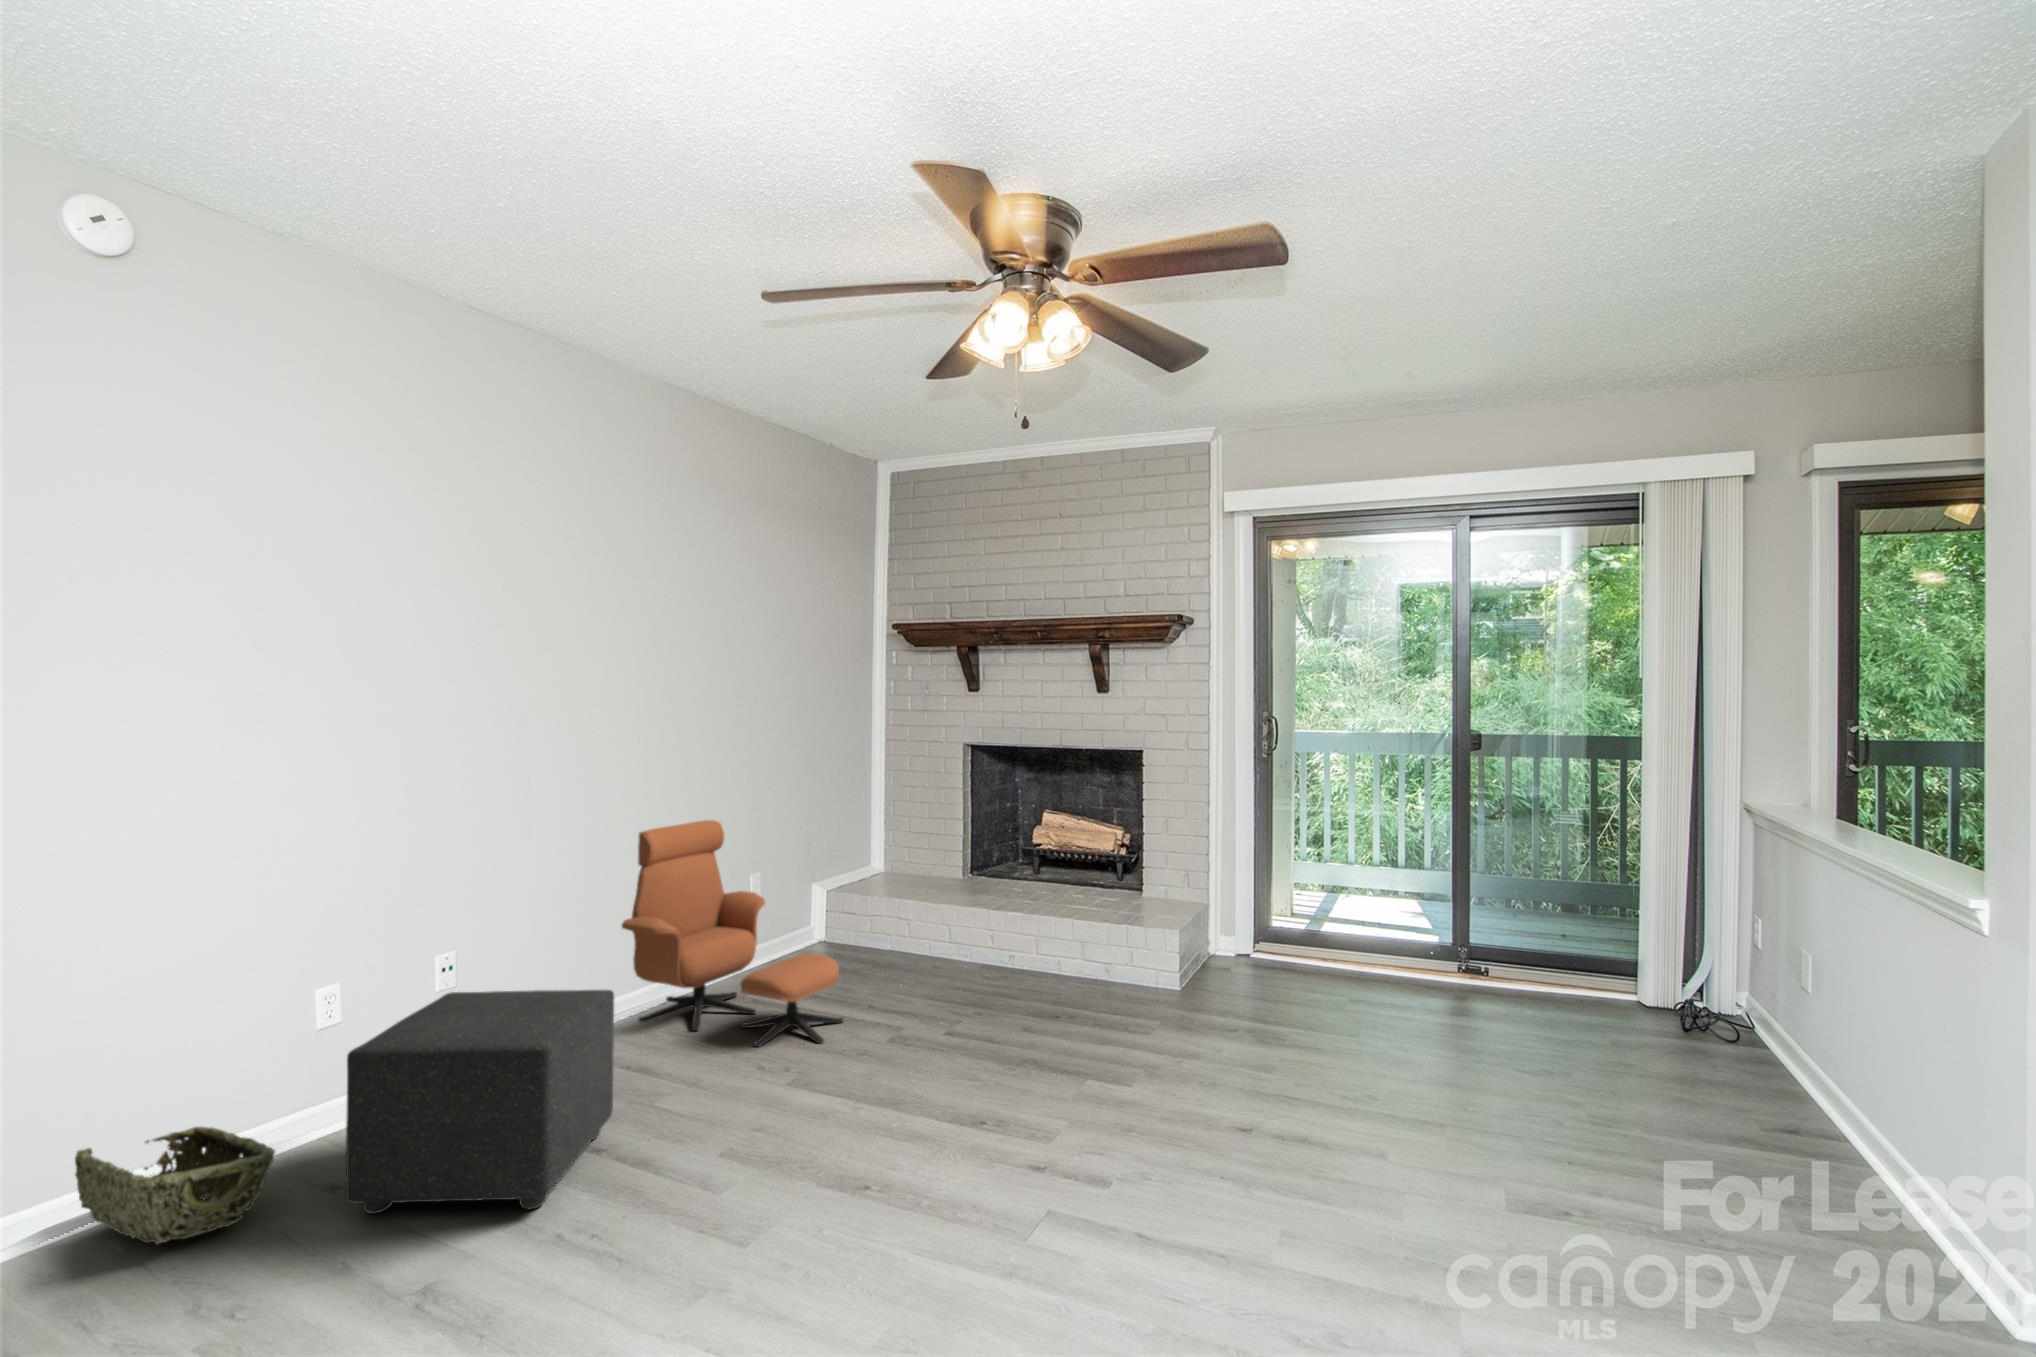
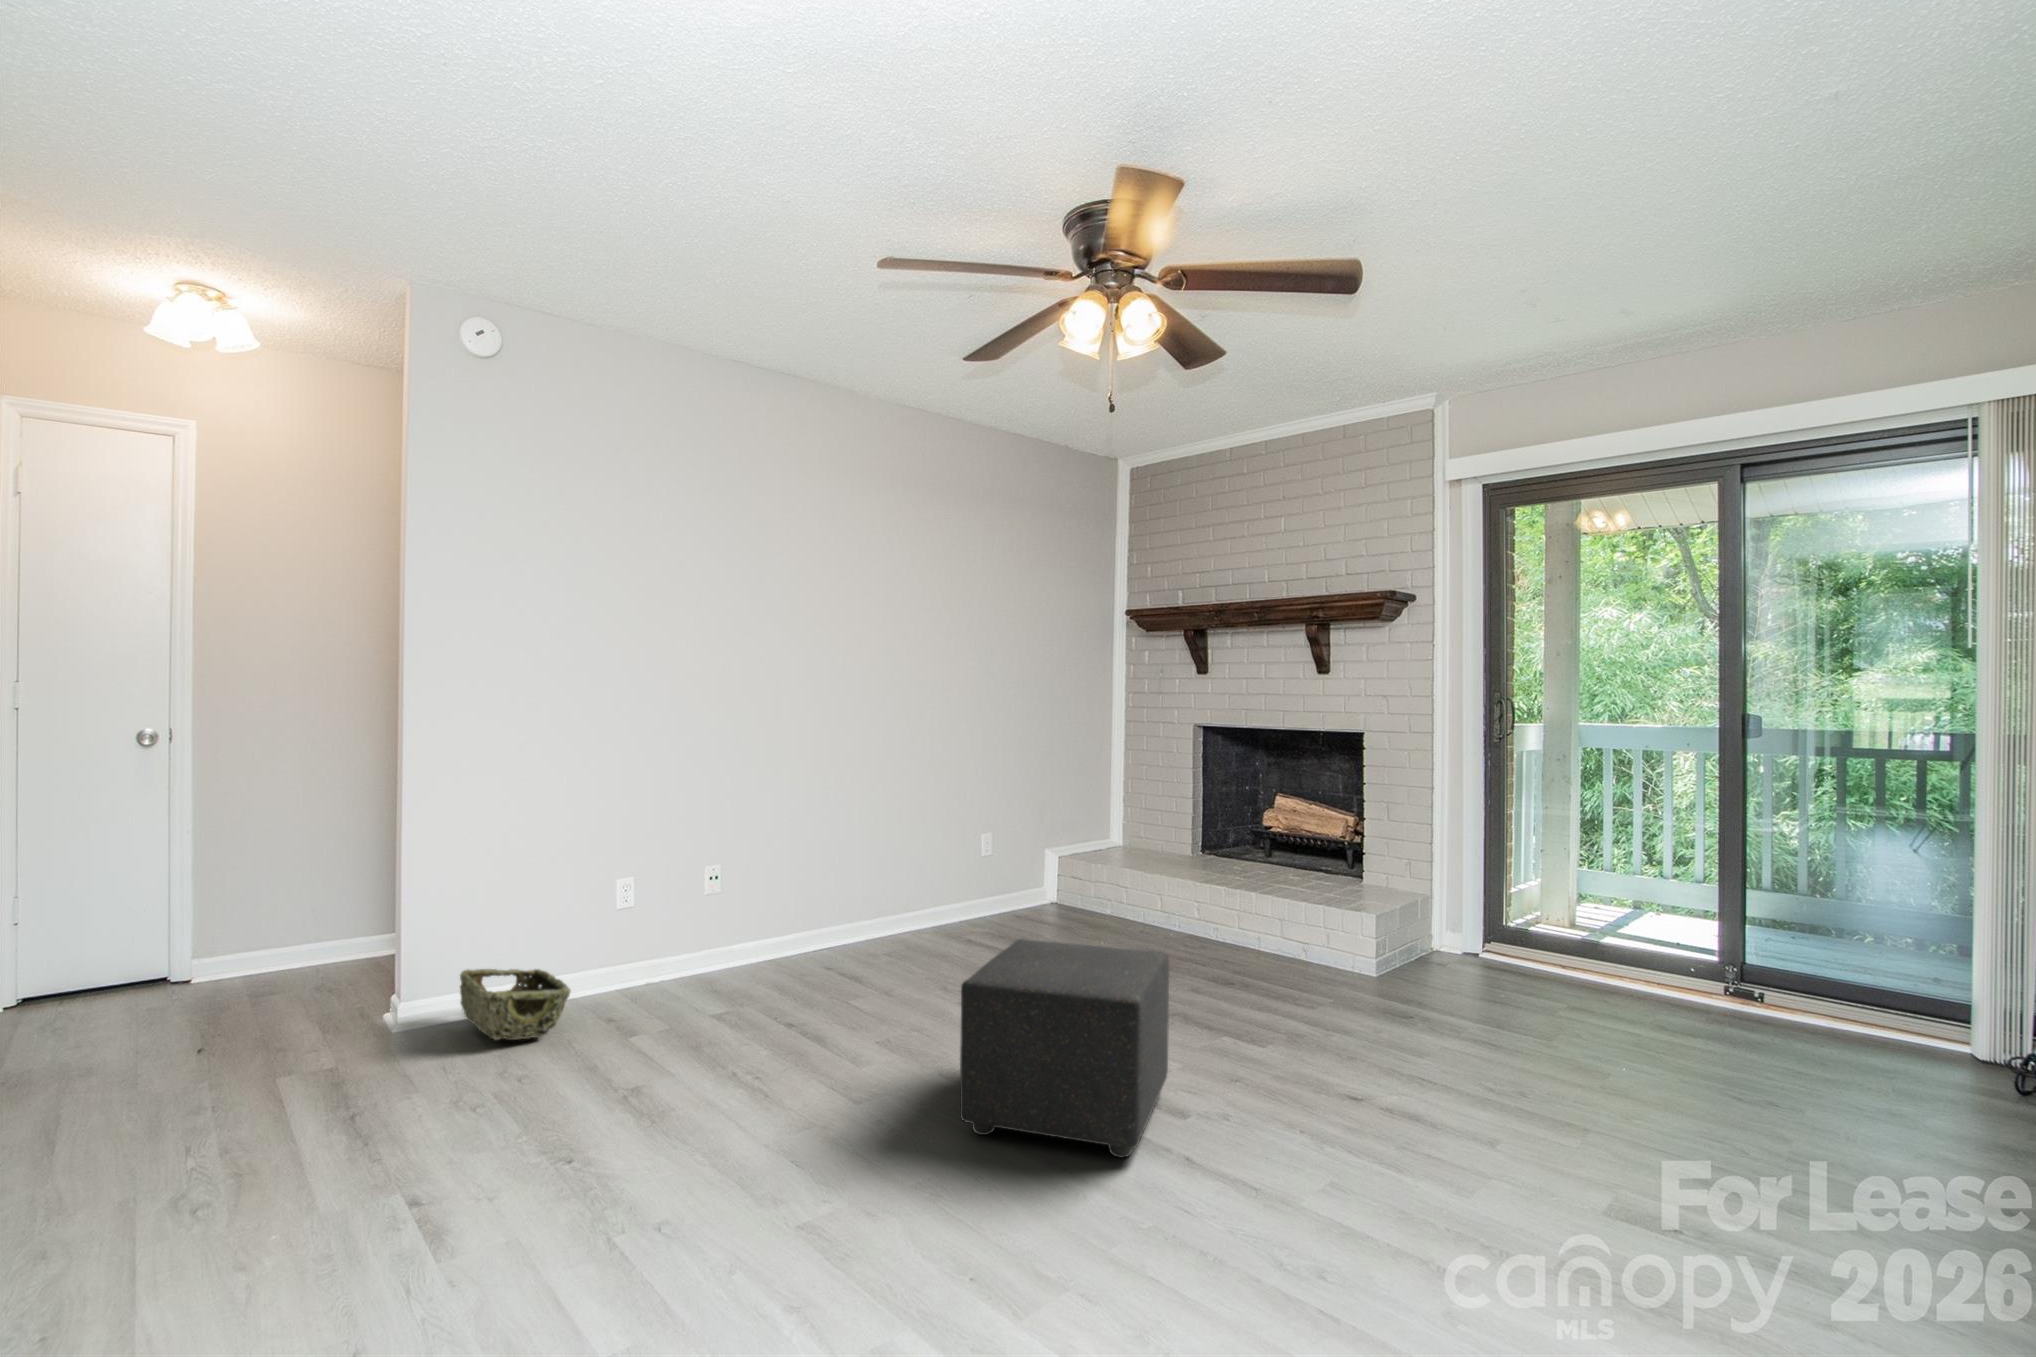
lounge chair: present [622,820,843,1047] -> none [856,780,1034,979]
ottoman: present [346,990,614,1214] -> present [960,939,1169,1158]

